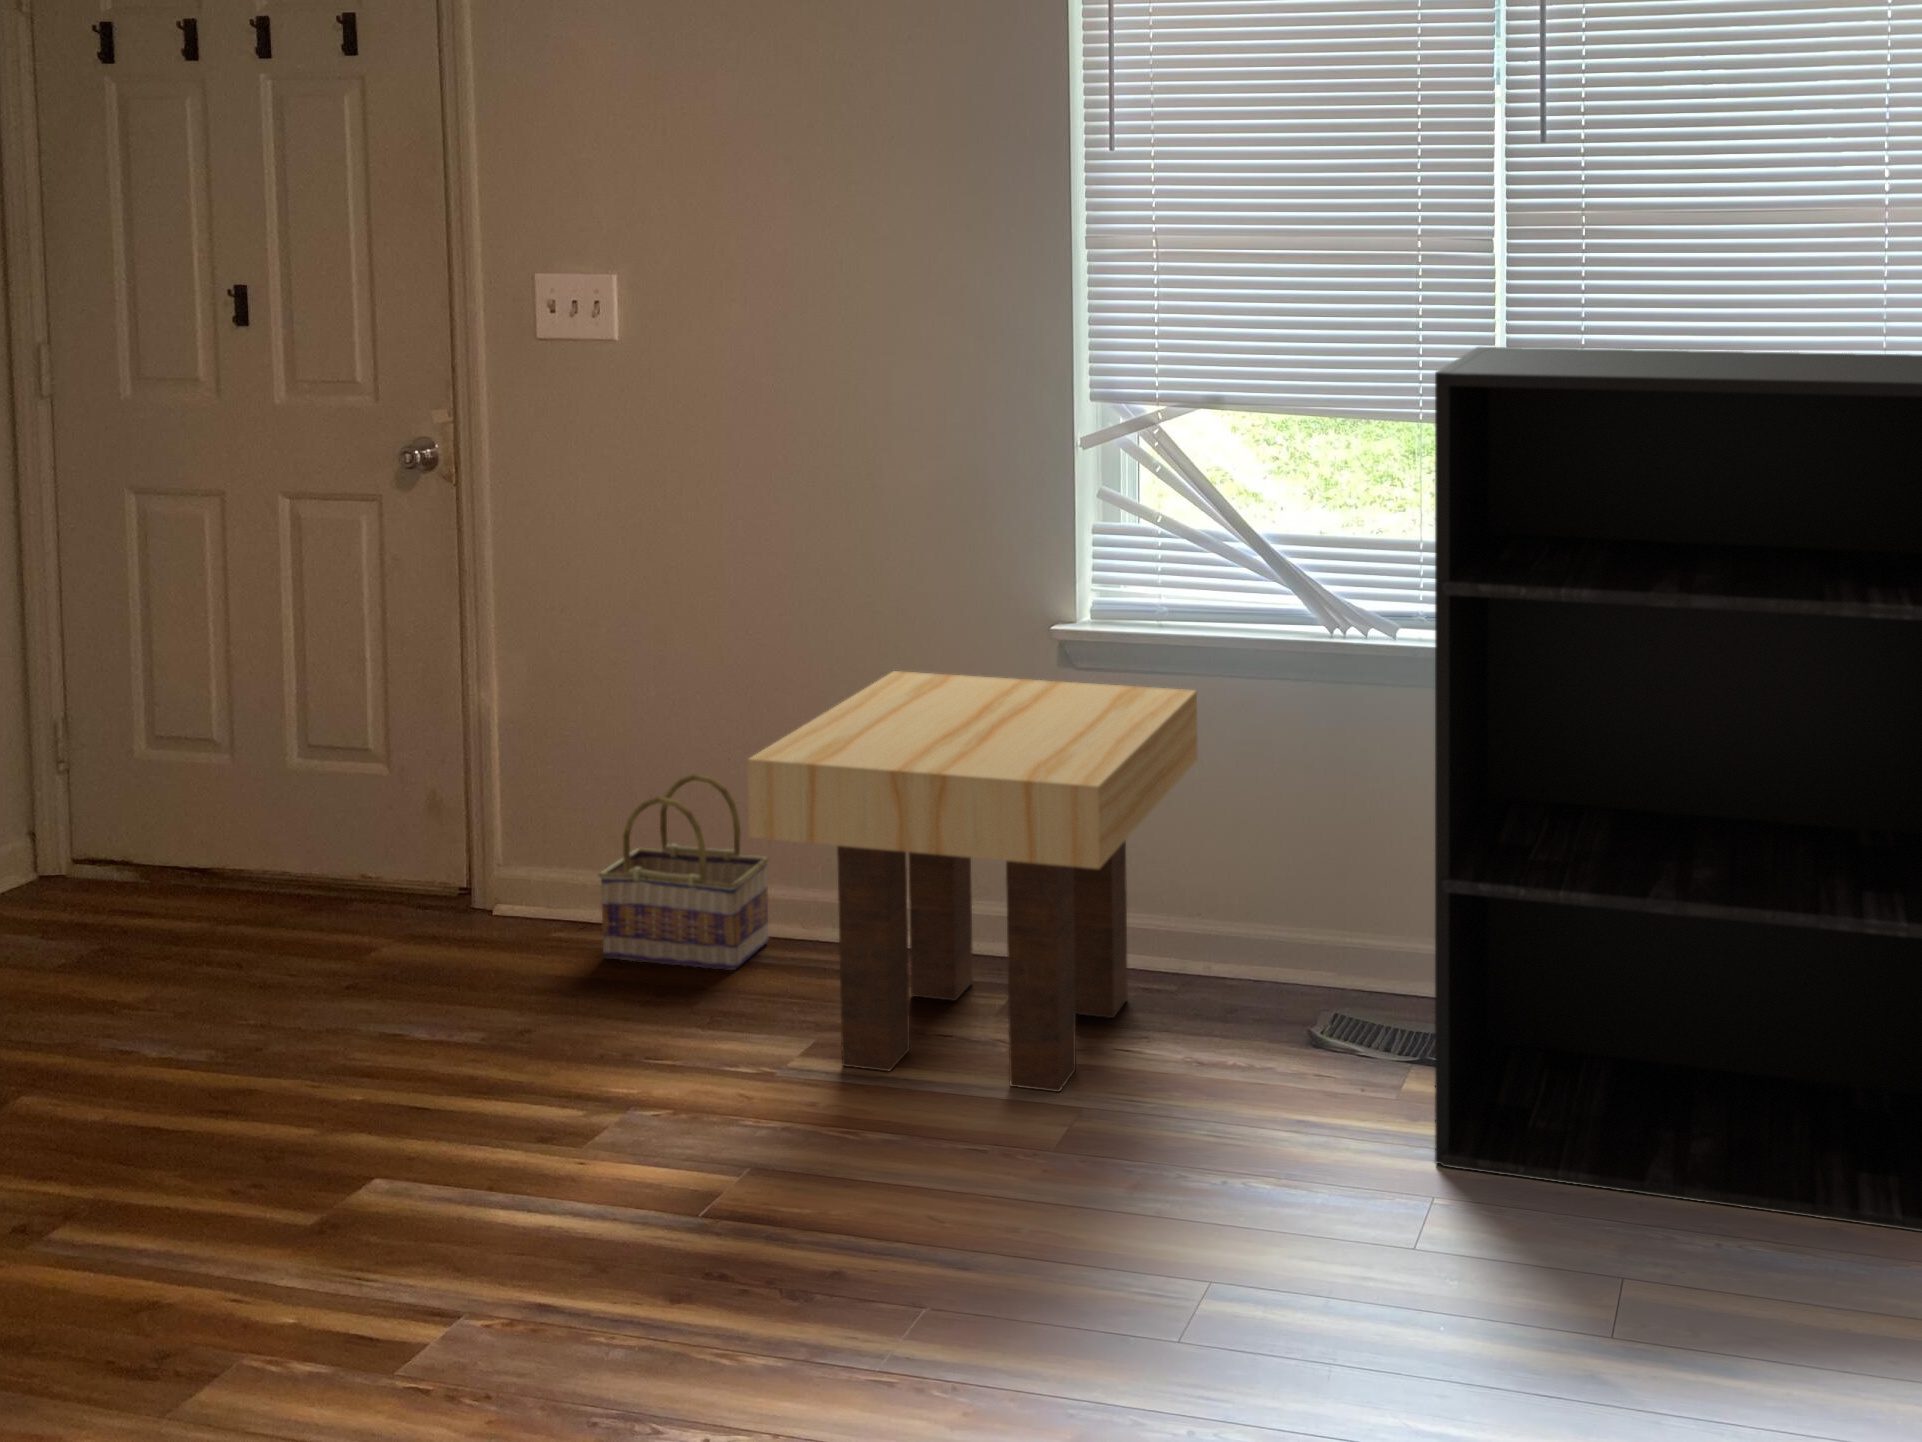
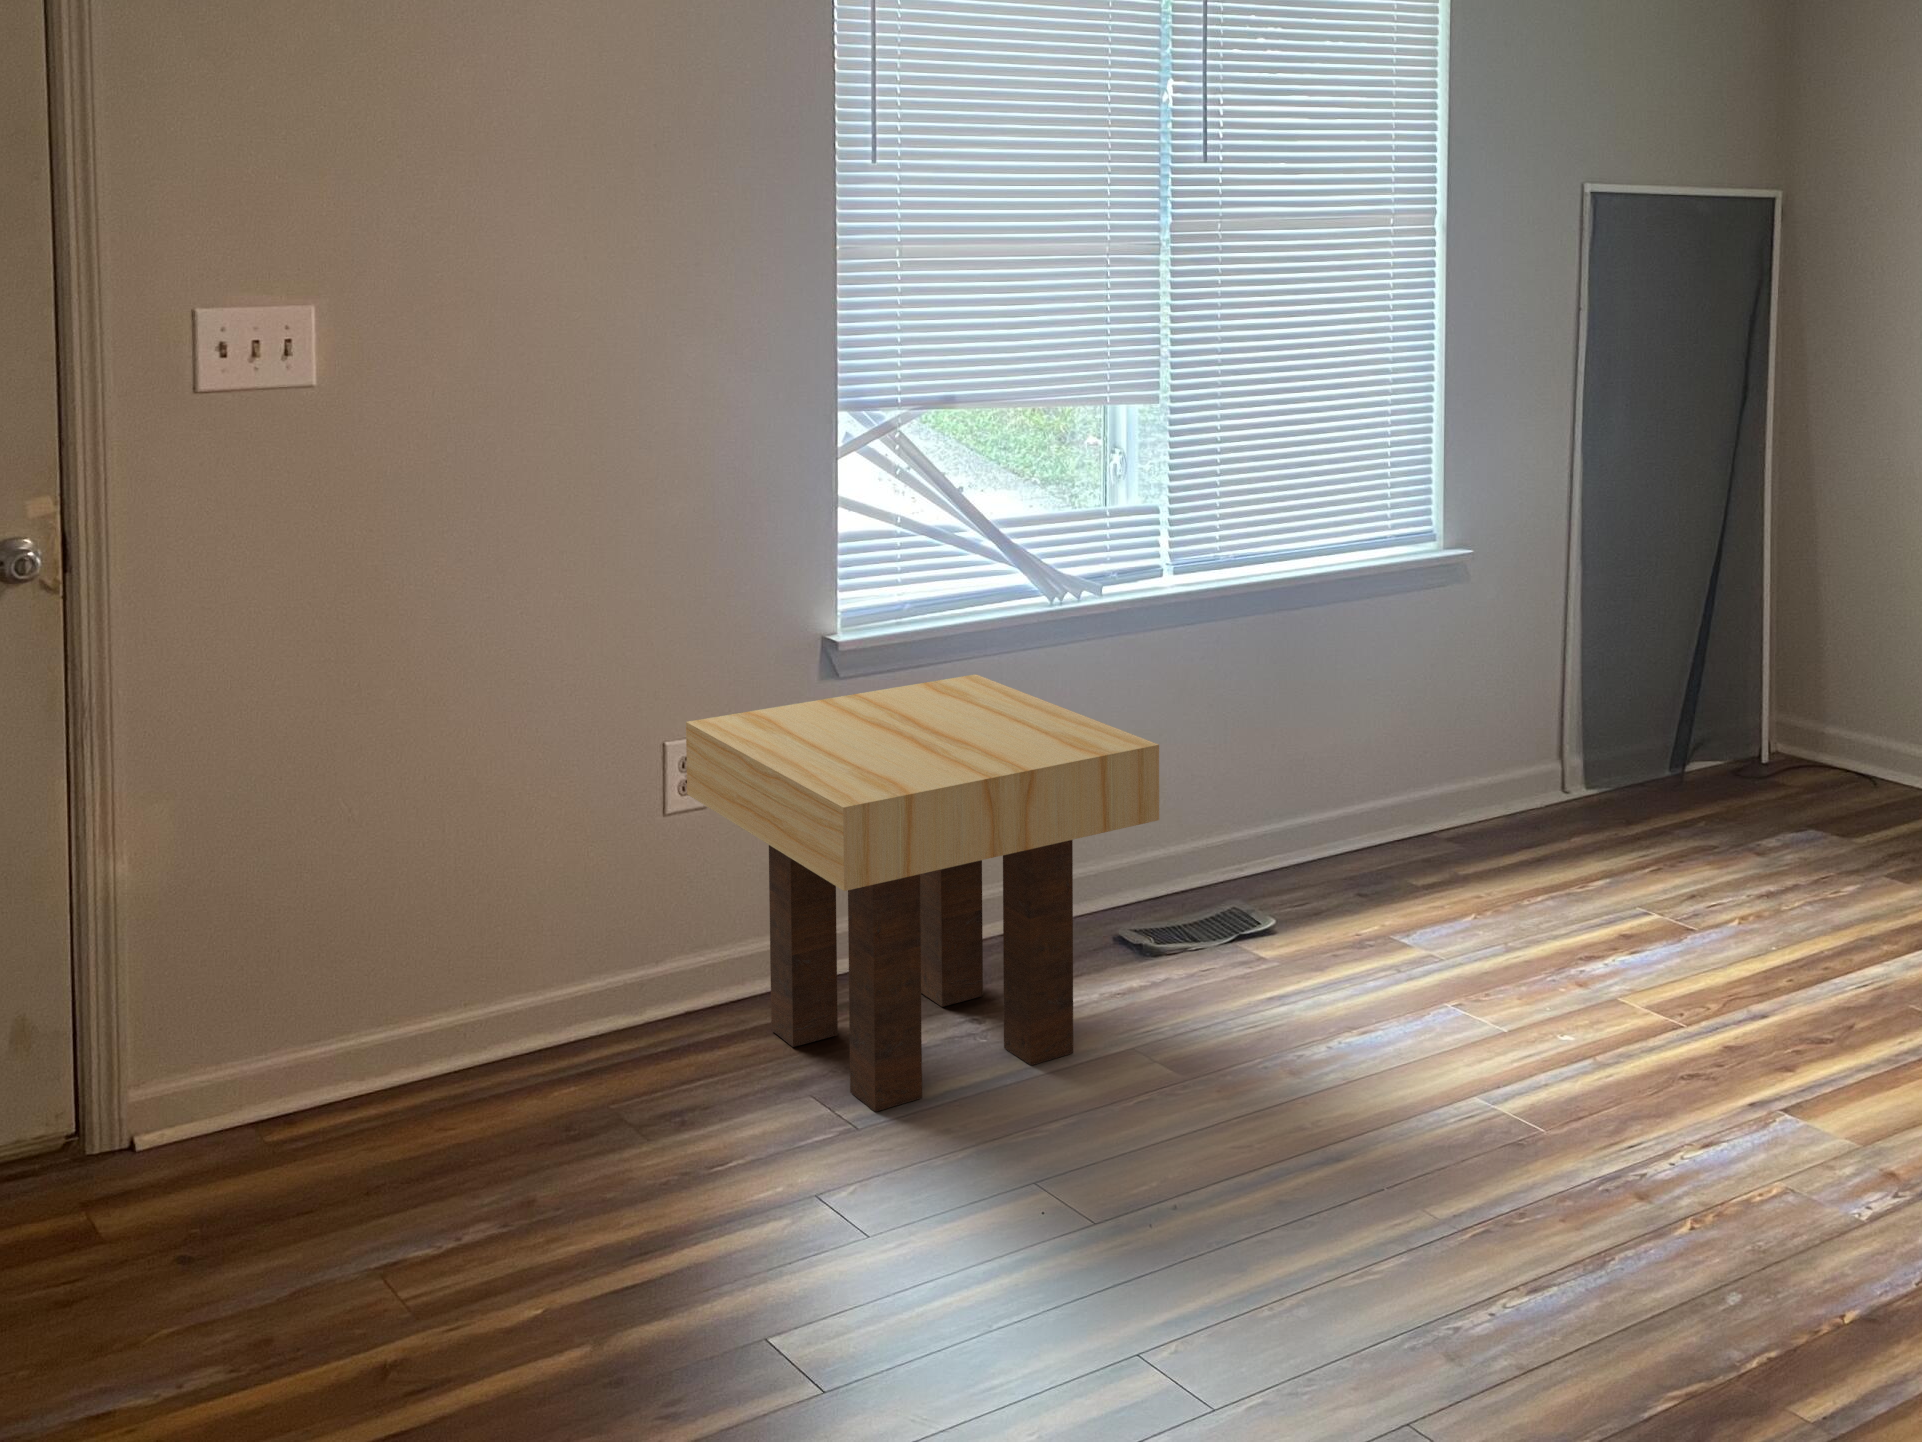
bookshelf: present [1435,347,1922,1232] -> none [1237,317,1658,985]
basket: present [598,774,769,970] -> none [378,895,583,1143]

